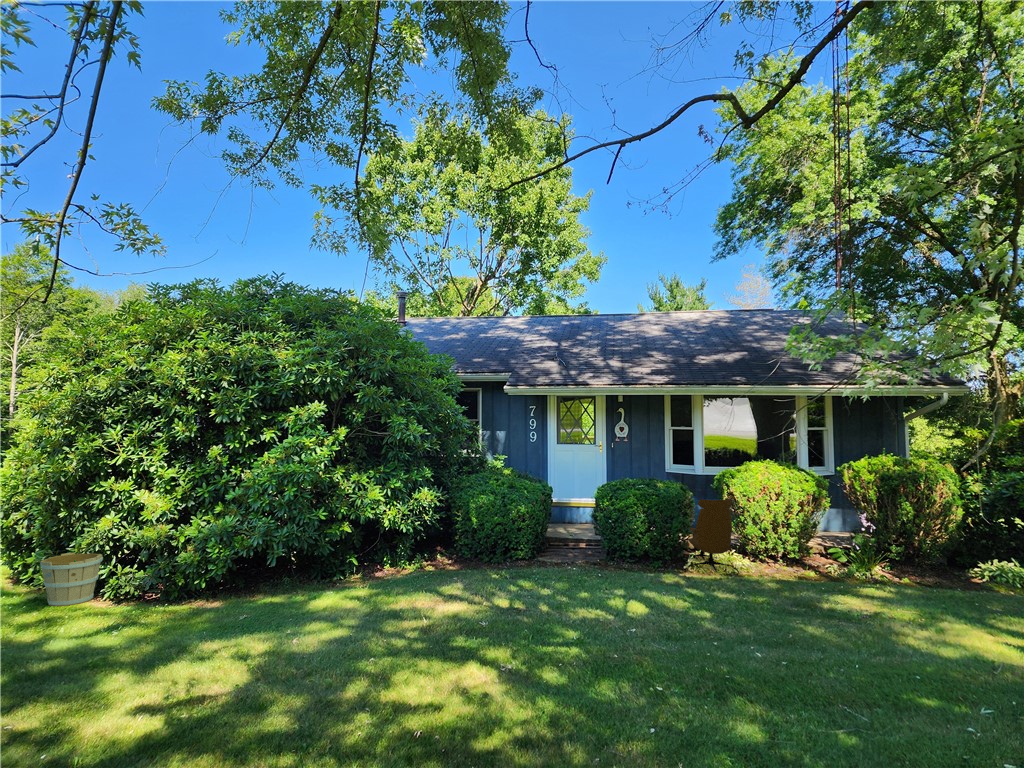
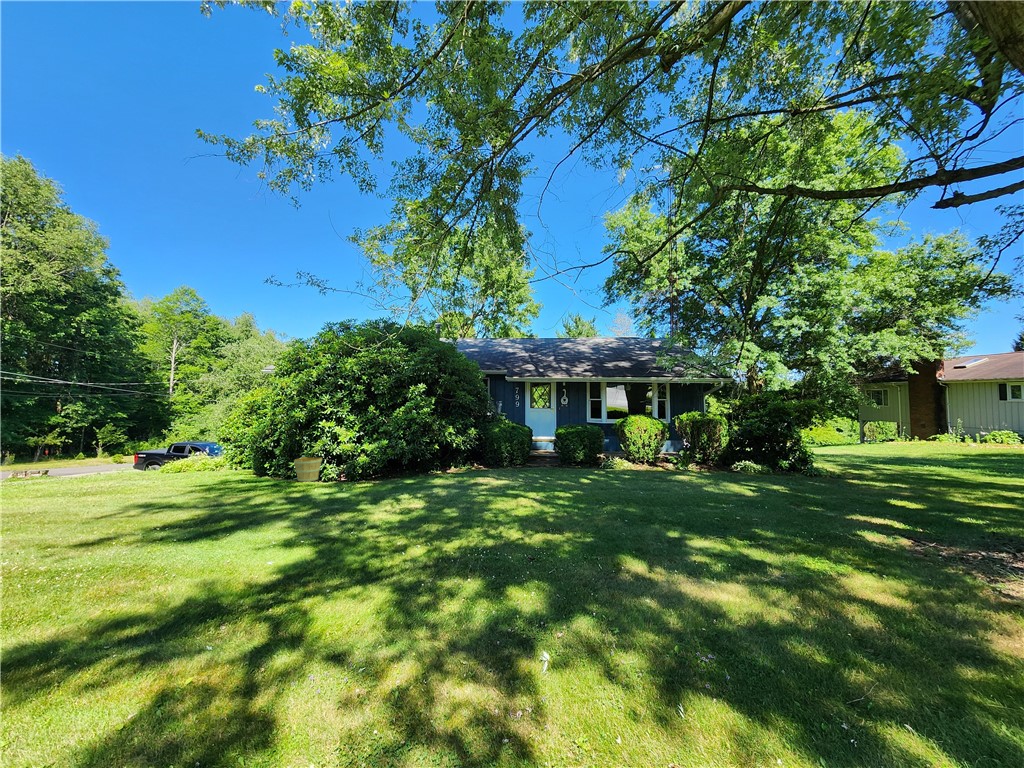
lounge chair: present [687,499,734,572] -> none [600,432,623,467]

